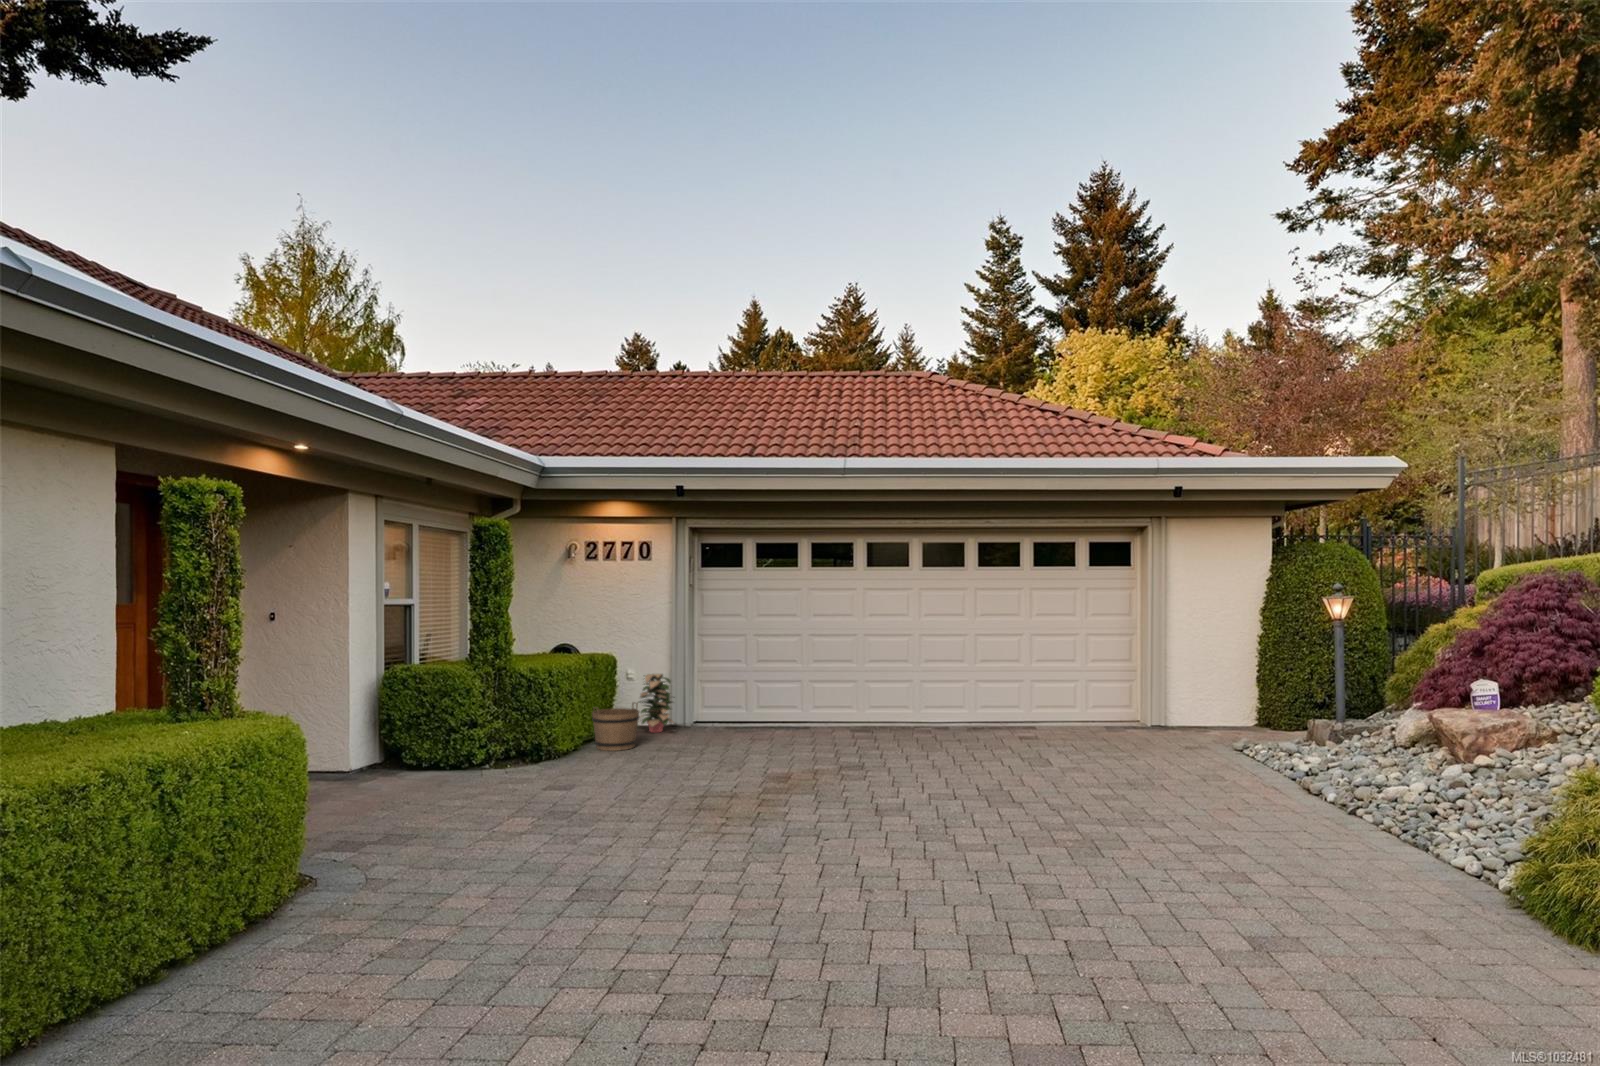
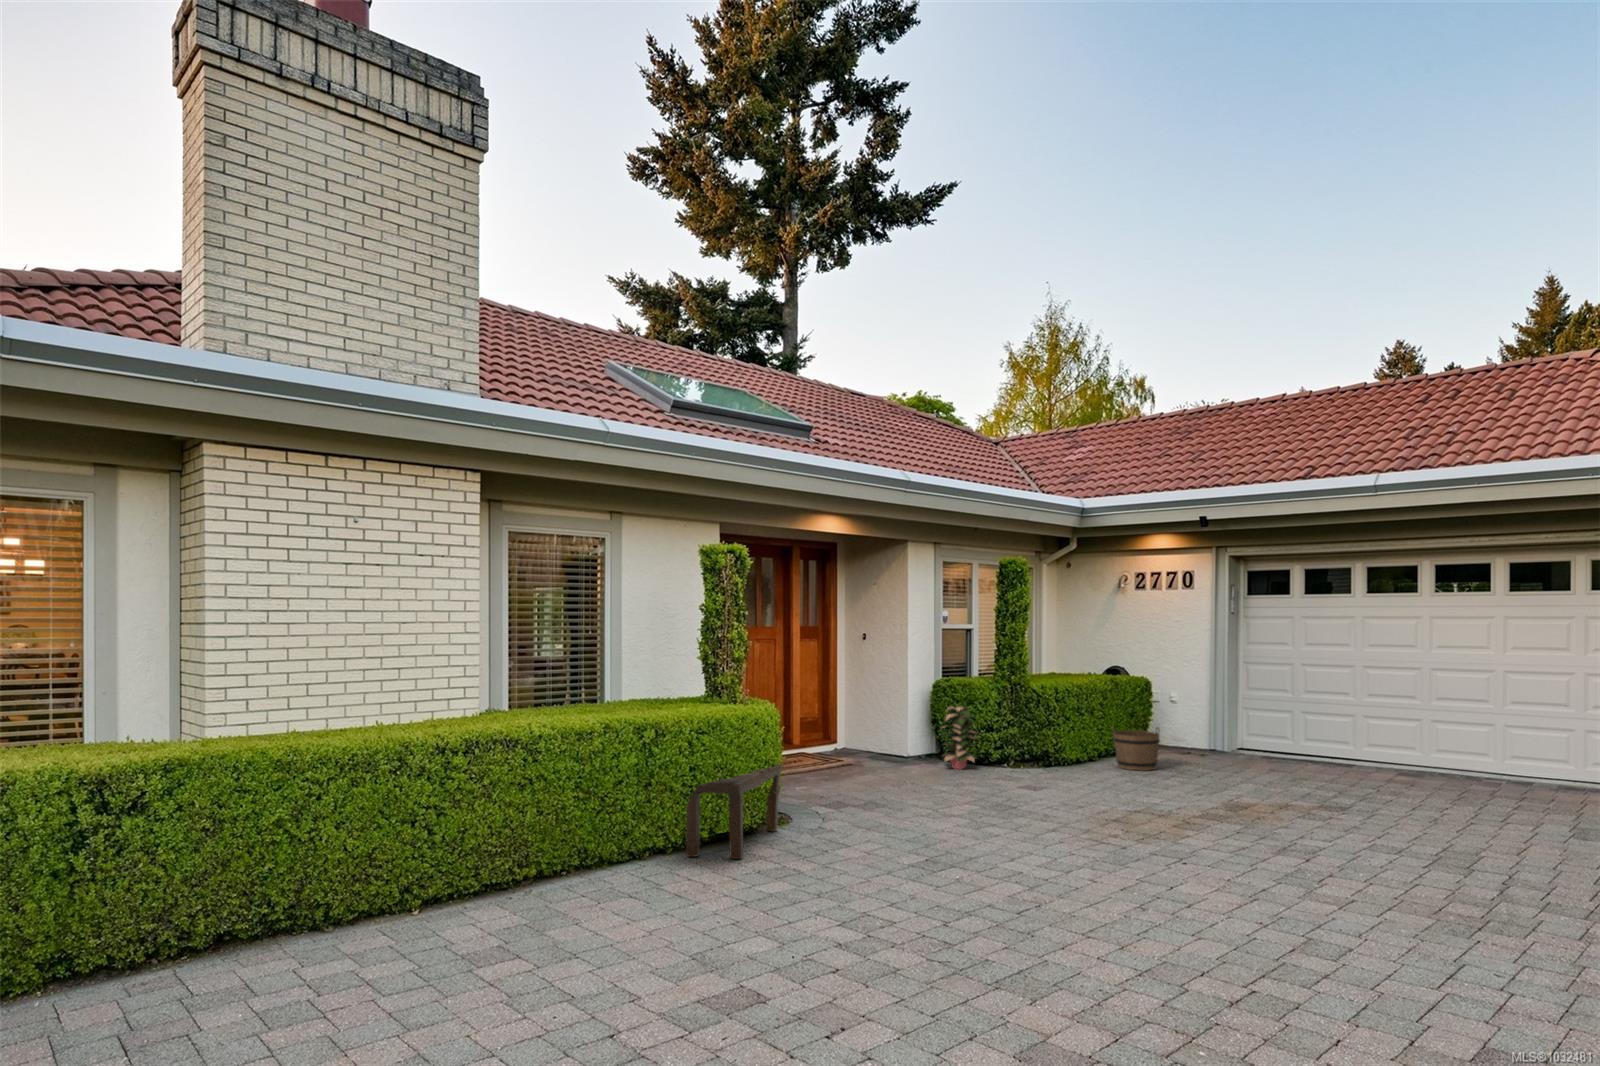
decorative plant: present [639,674,674,733] -> present [943,707,978,769]
bench: none [267,816,381,997] -> present [686,764,782,859]

